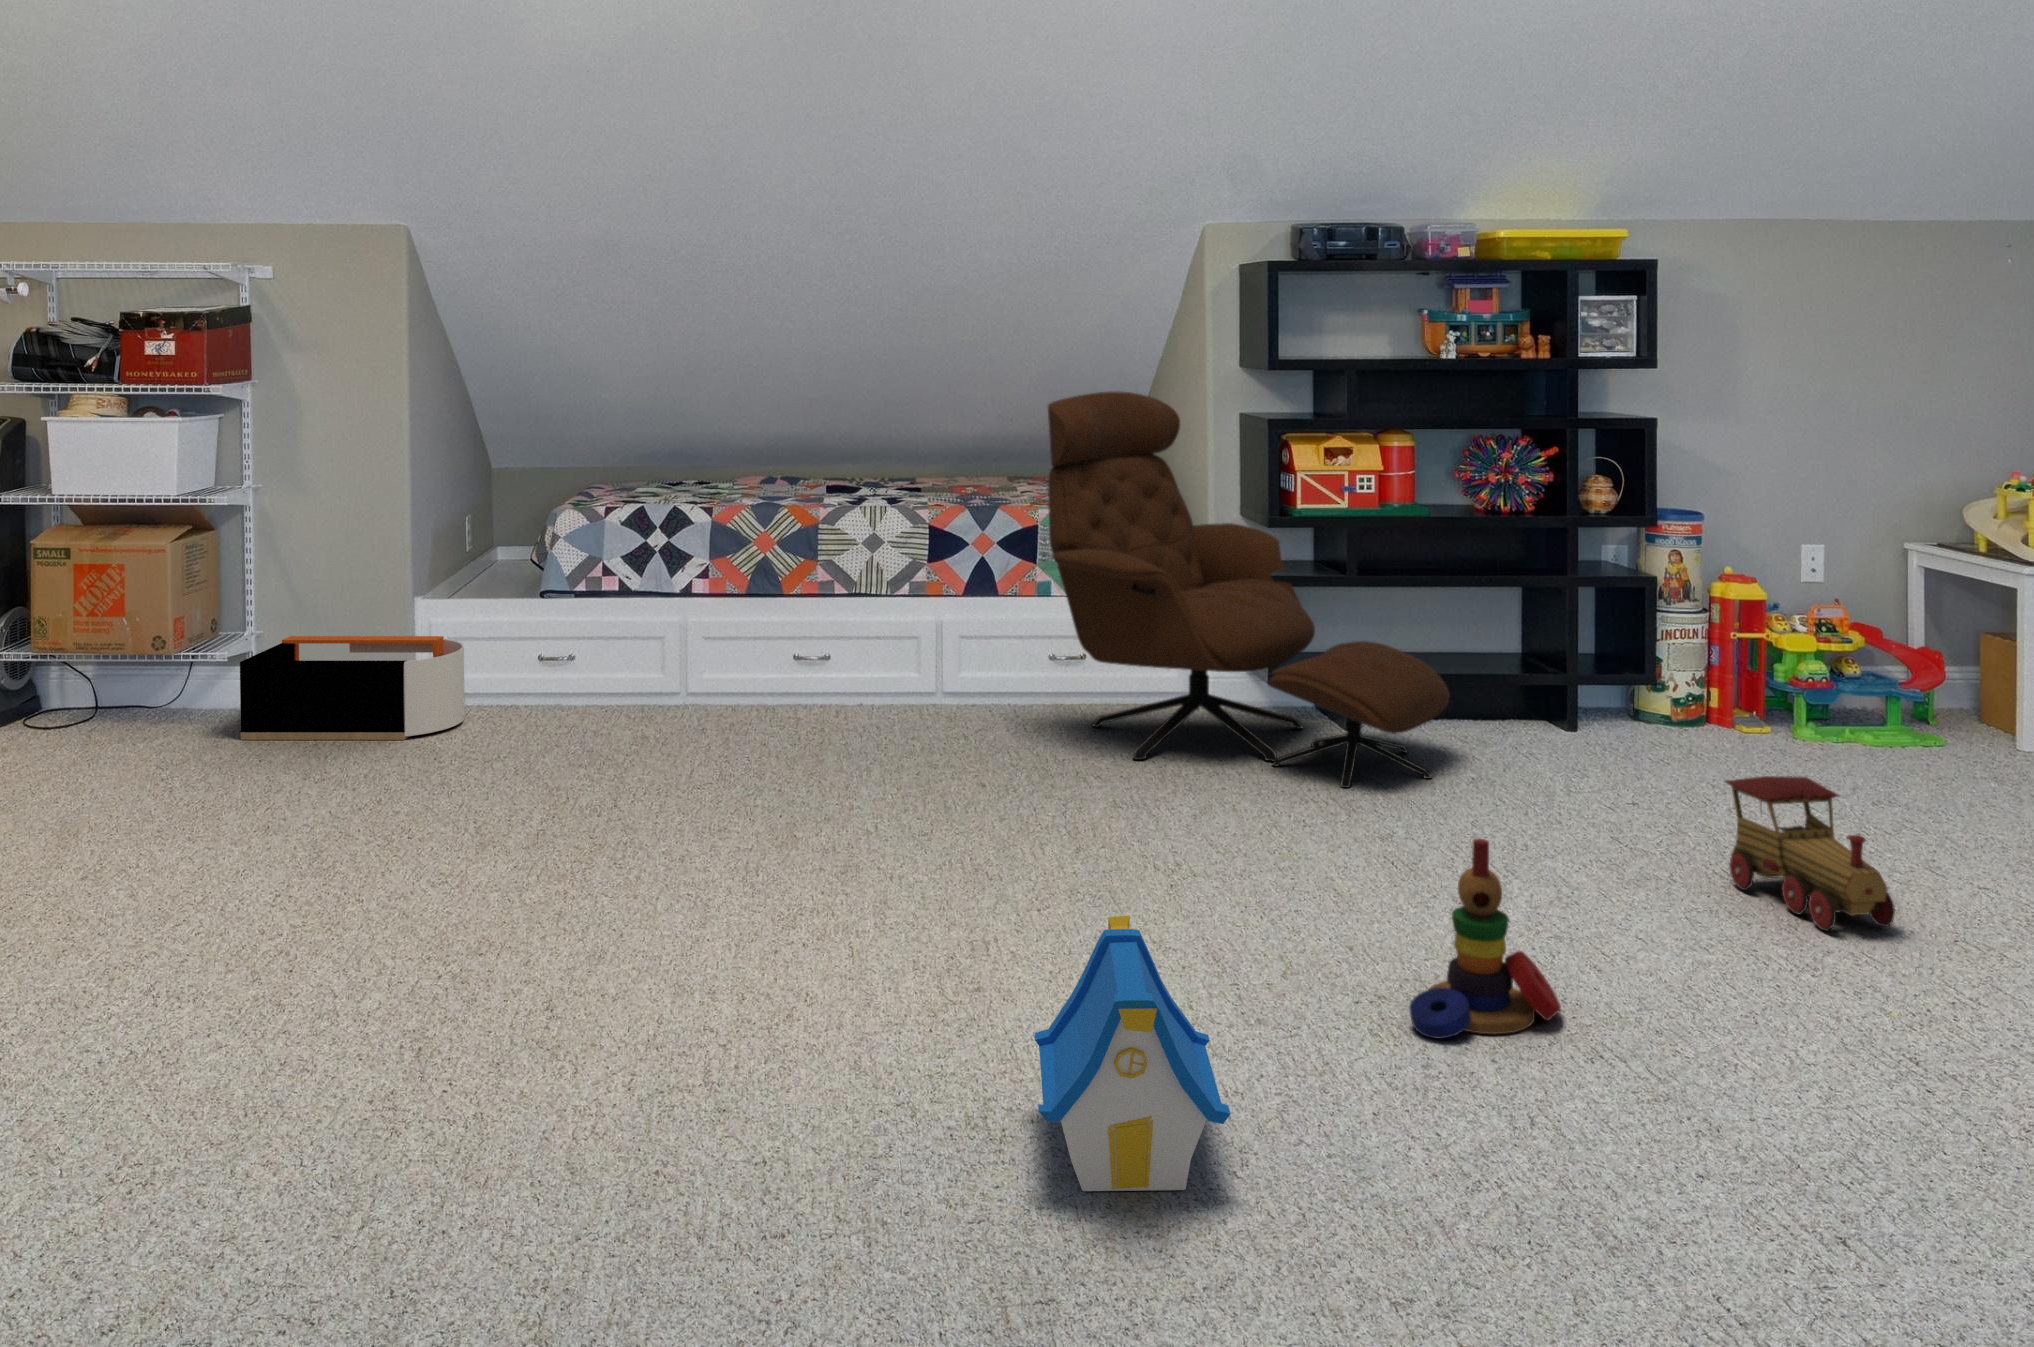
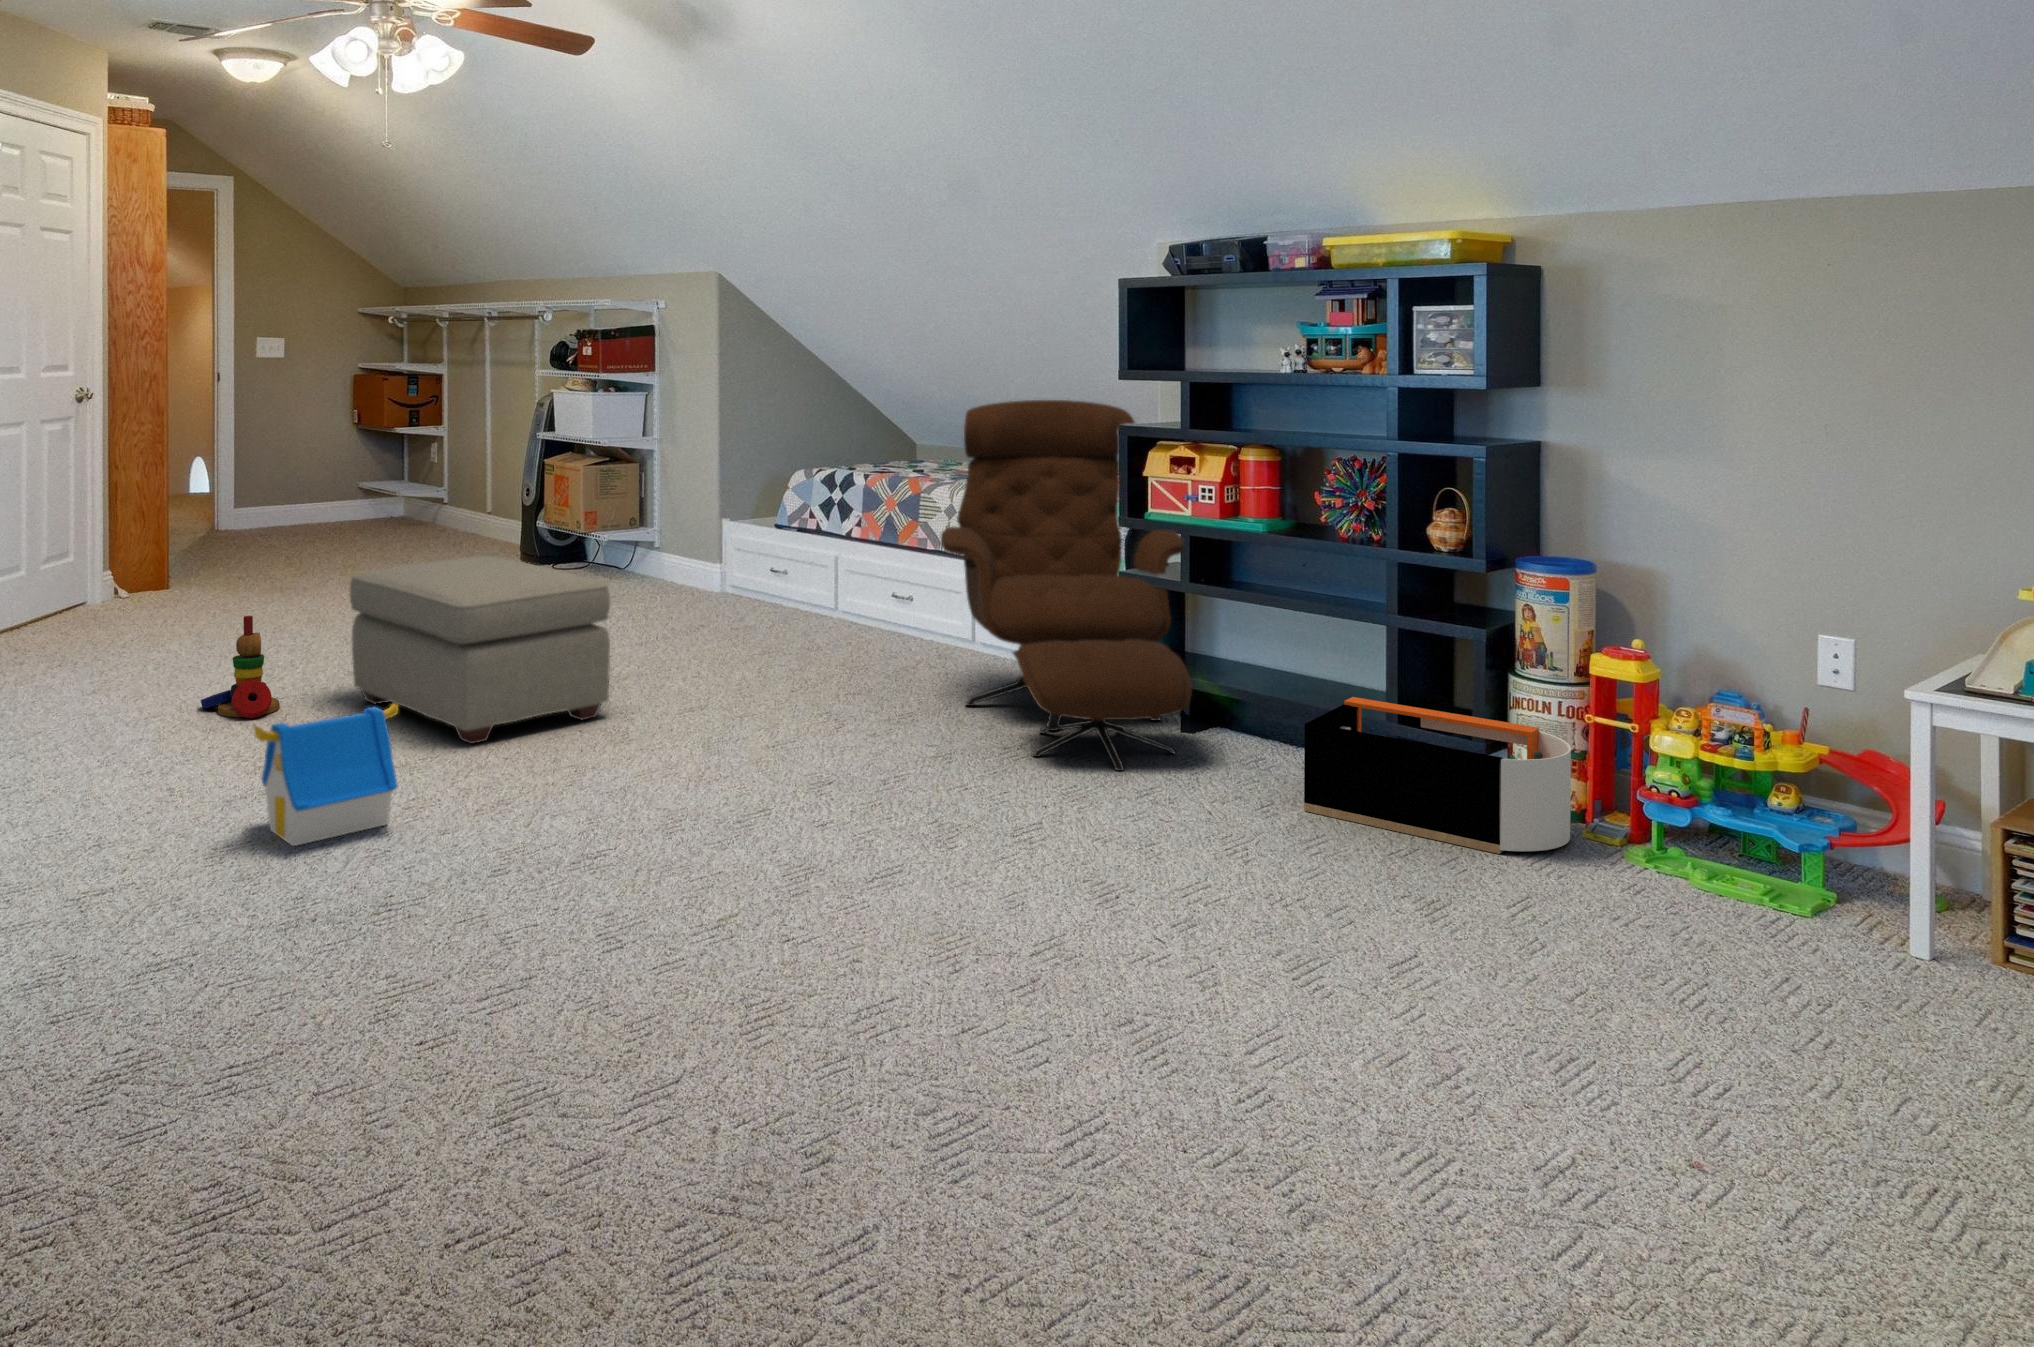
storage bin: present [240,636,465,740] -> present [1304,697,1571,854]
ottoman: none [465,689,893,988] -> present [350,556,610,744]
toy train: present [1725,776,1895,931] -> none [981,786,1138,943]
stacking toy: present [1410,839,1561,1039] -> present [201,616,280,718]

